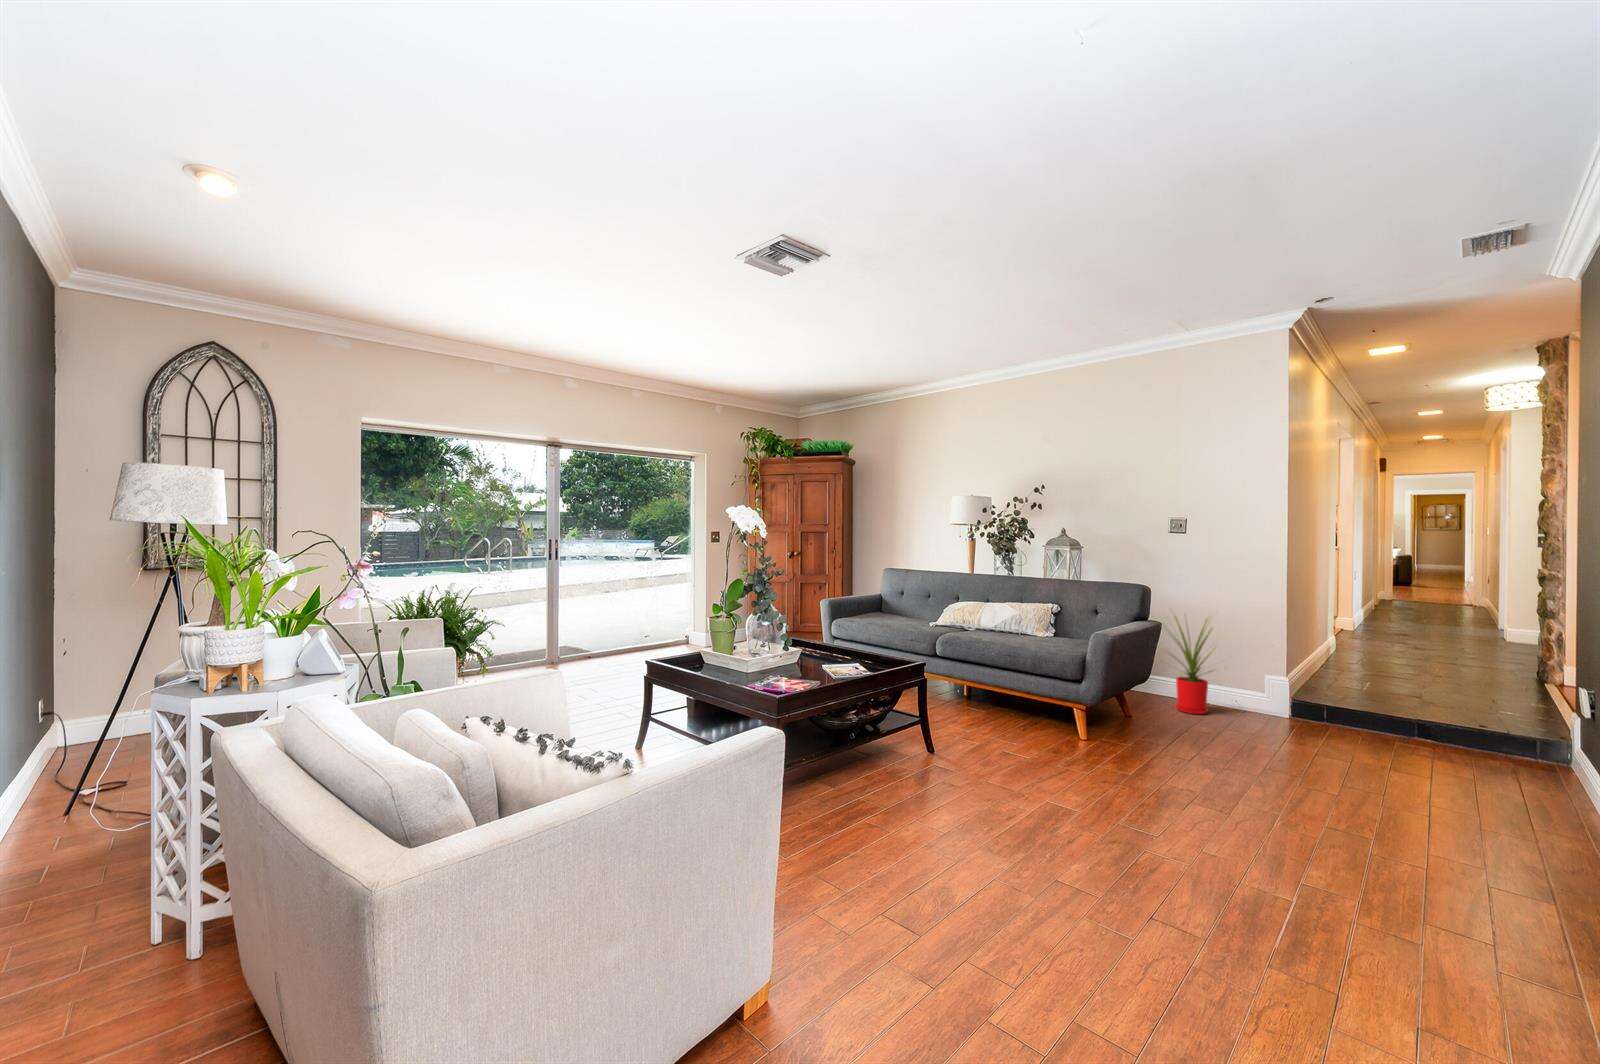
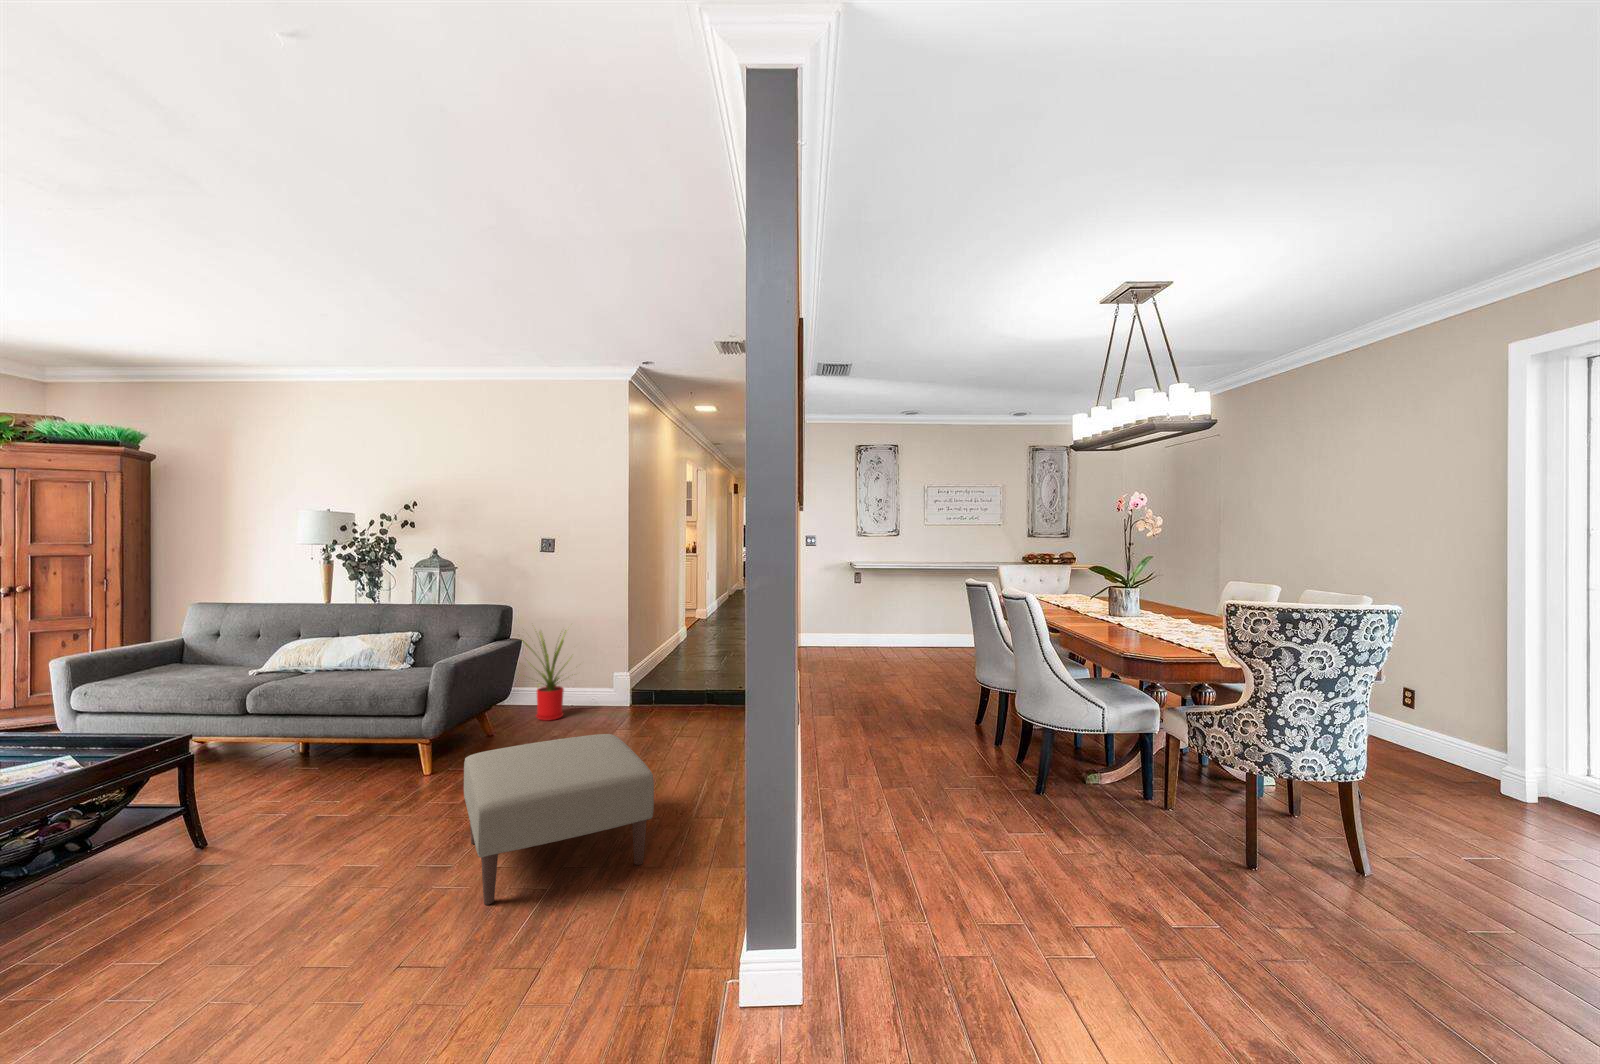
ottoman: none [1149,724,1423,906] -> present [464,734,654,905]

